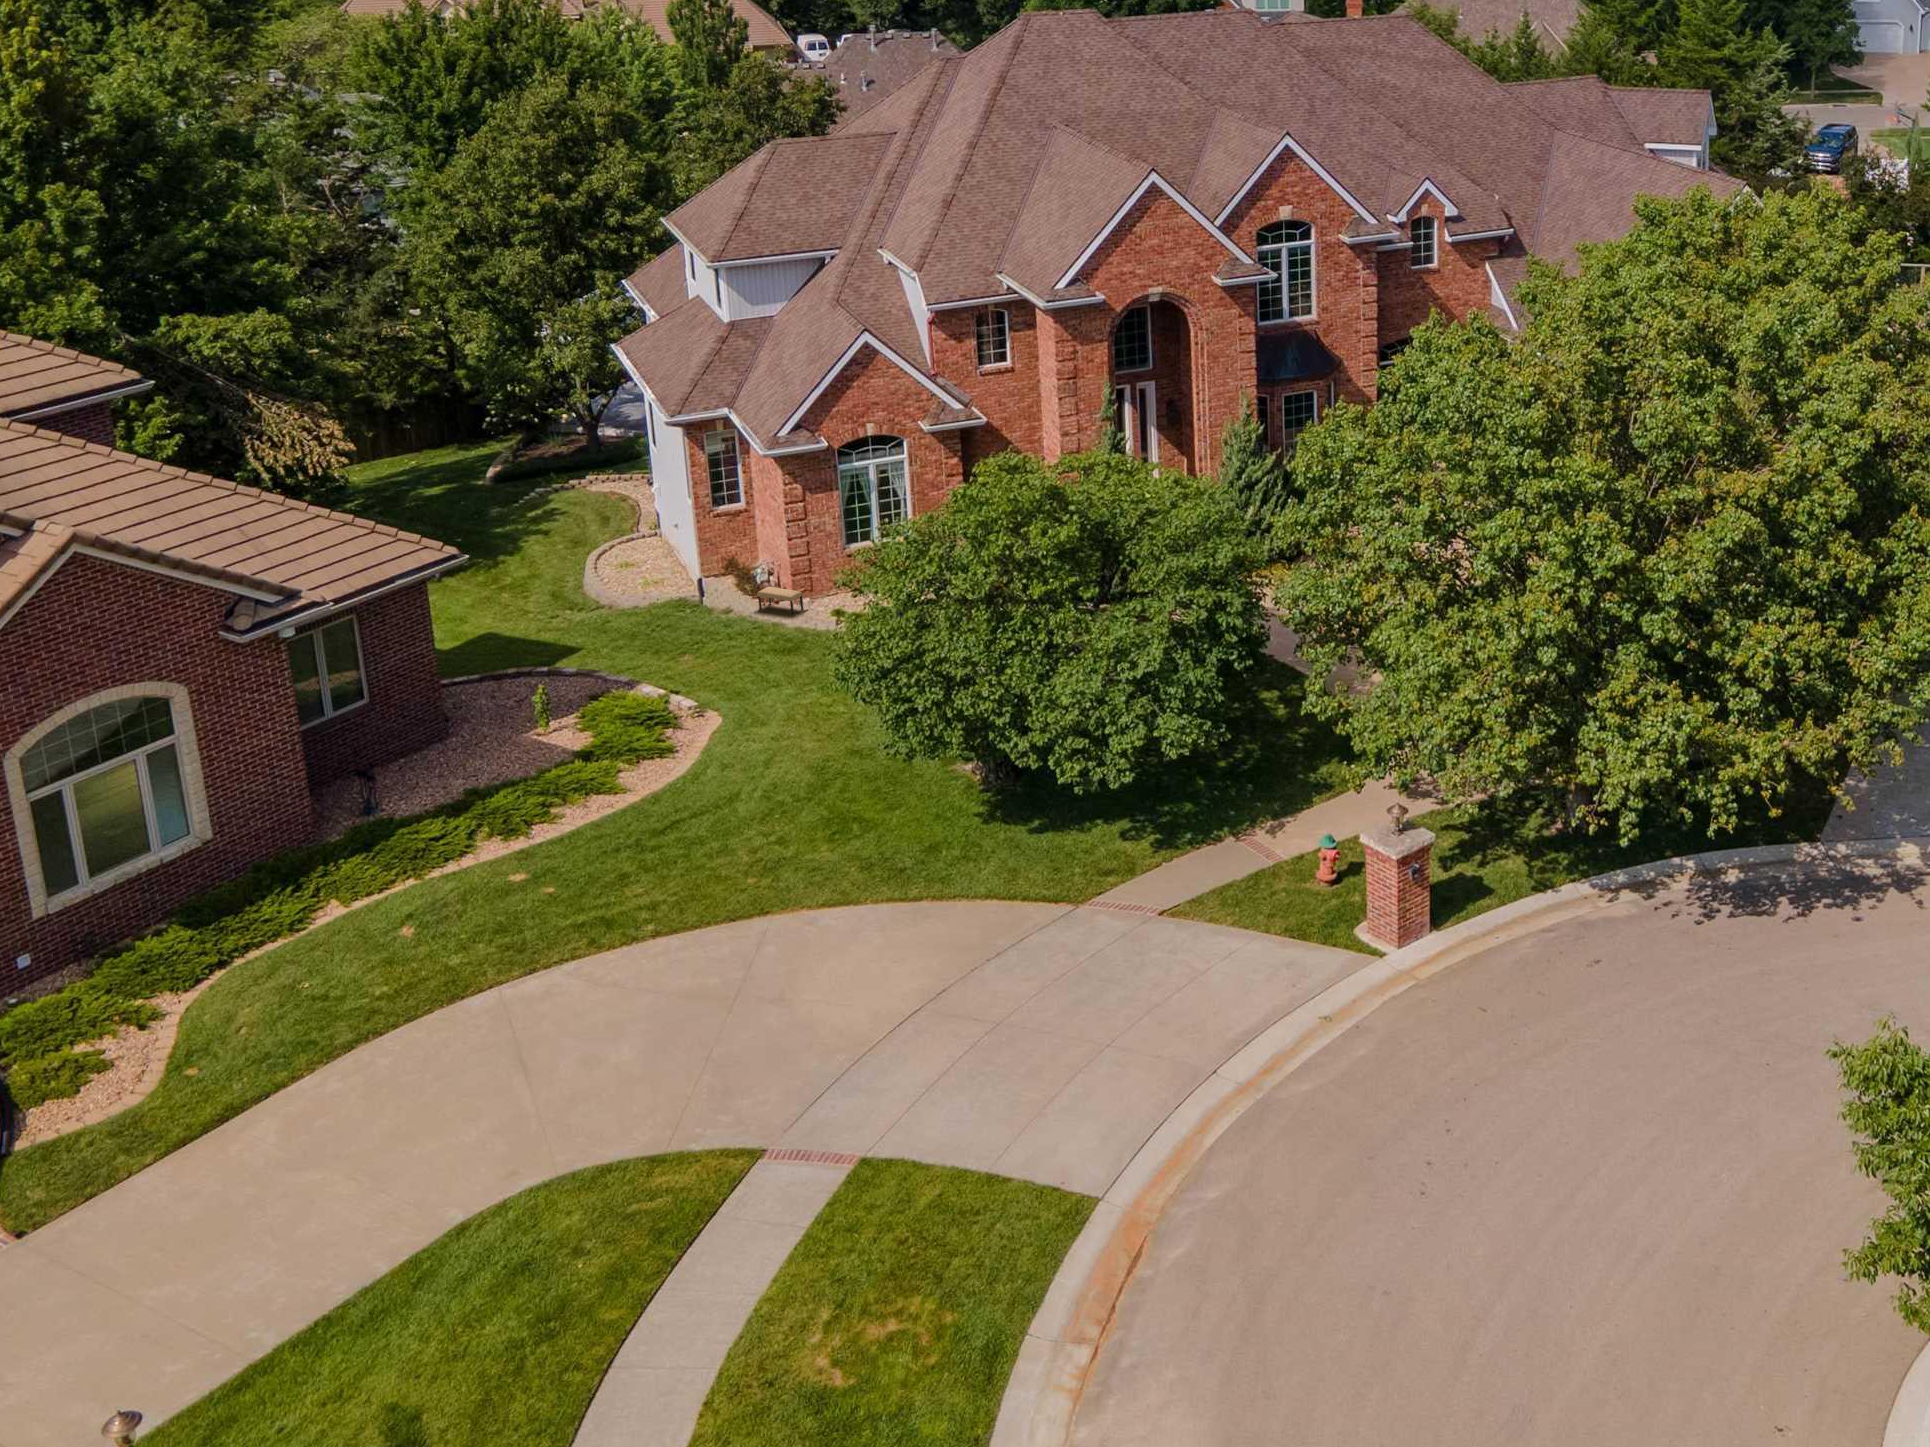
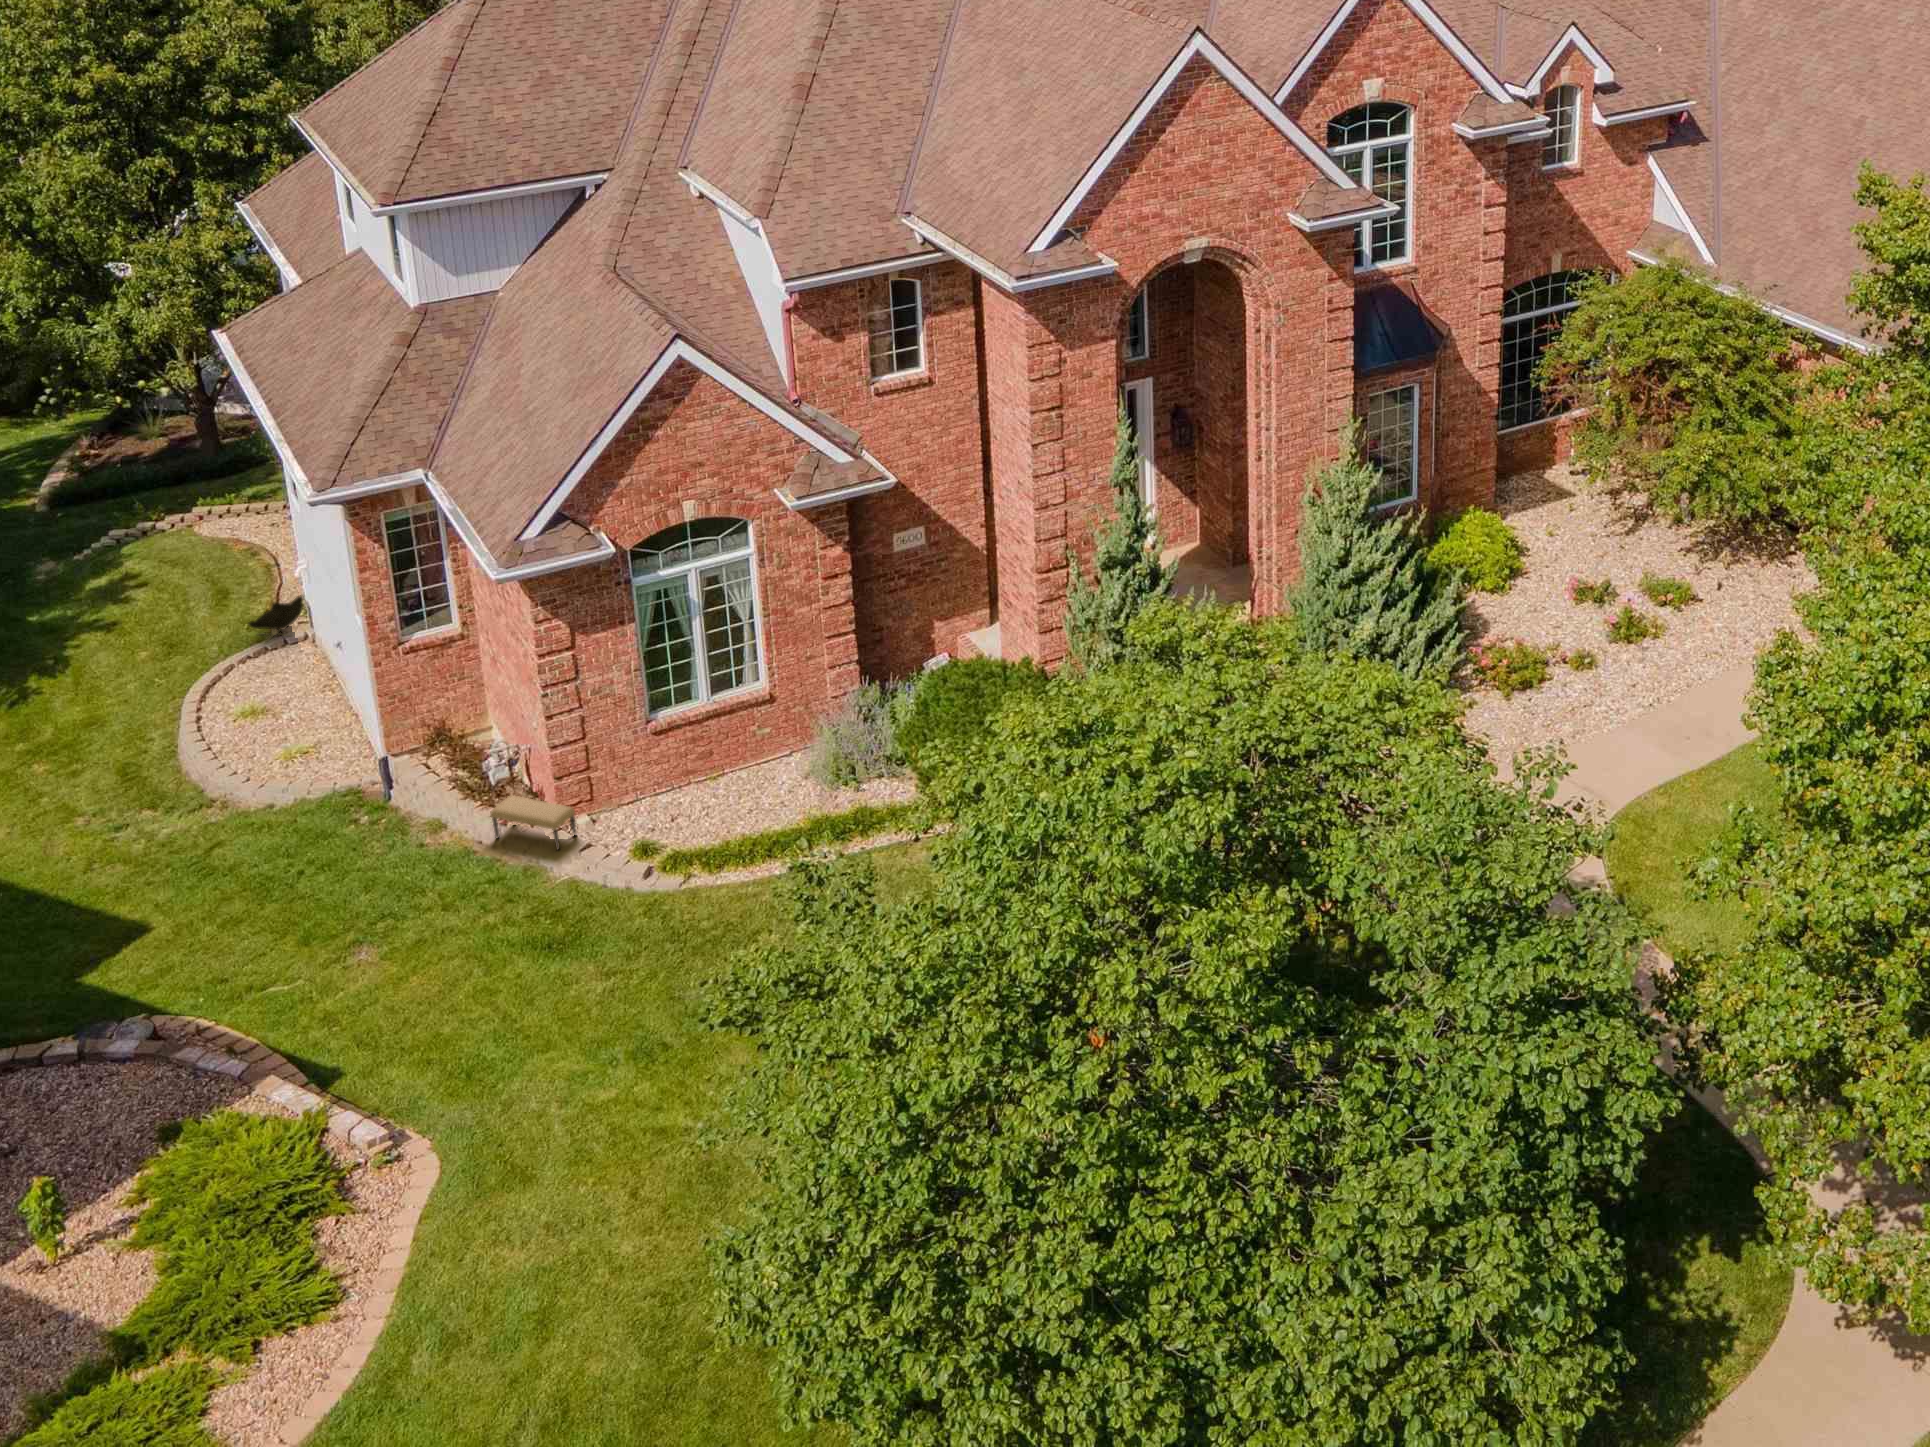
lounge chair: none [623,503,656,530] -> present [248,595,304,641]

